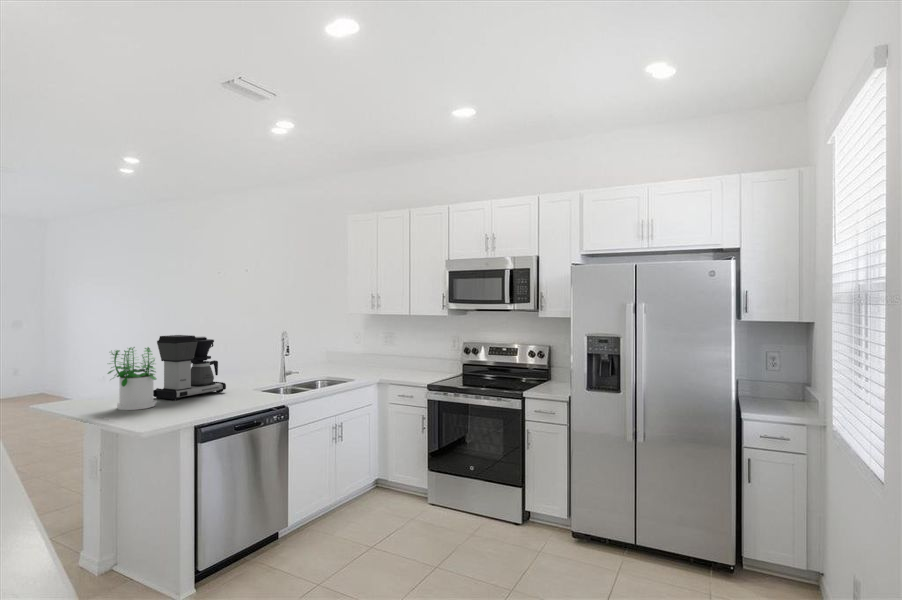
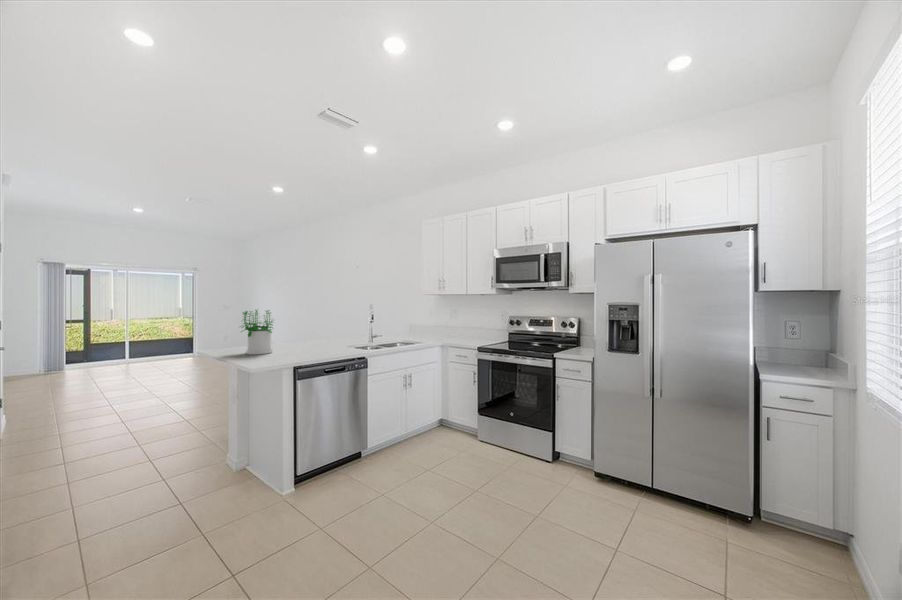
coffee maker: present [153,335,226,400] -> none [275,304,327,350]

